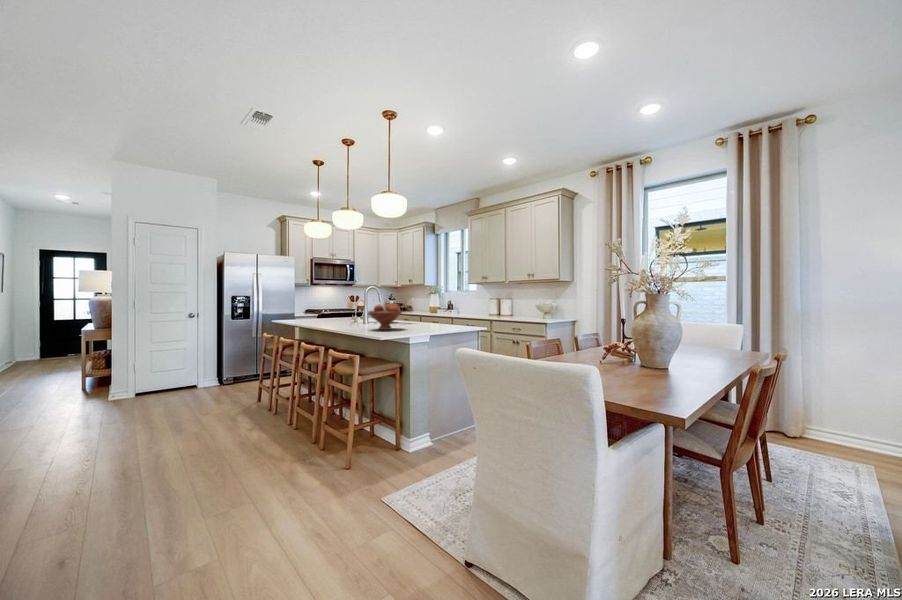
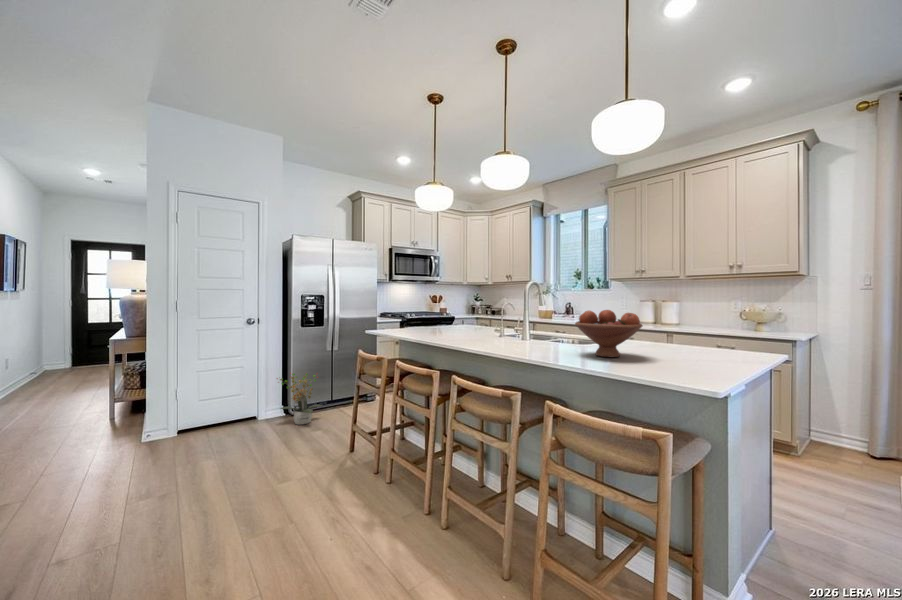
potted plant: none [211,353,248,389] -> present [277,373,322,425]

